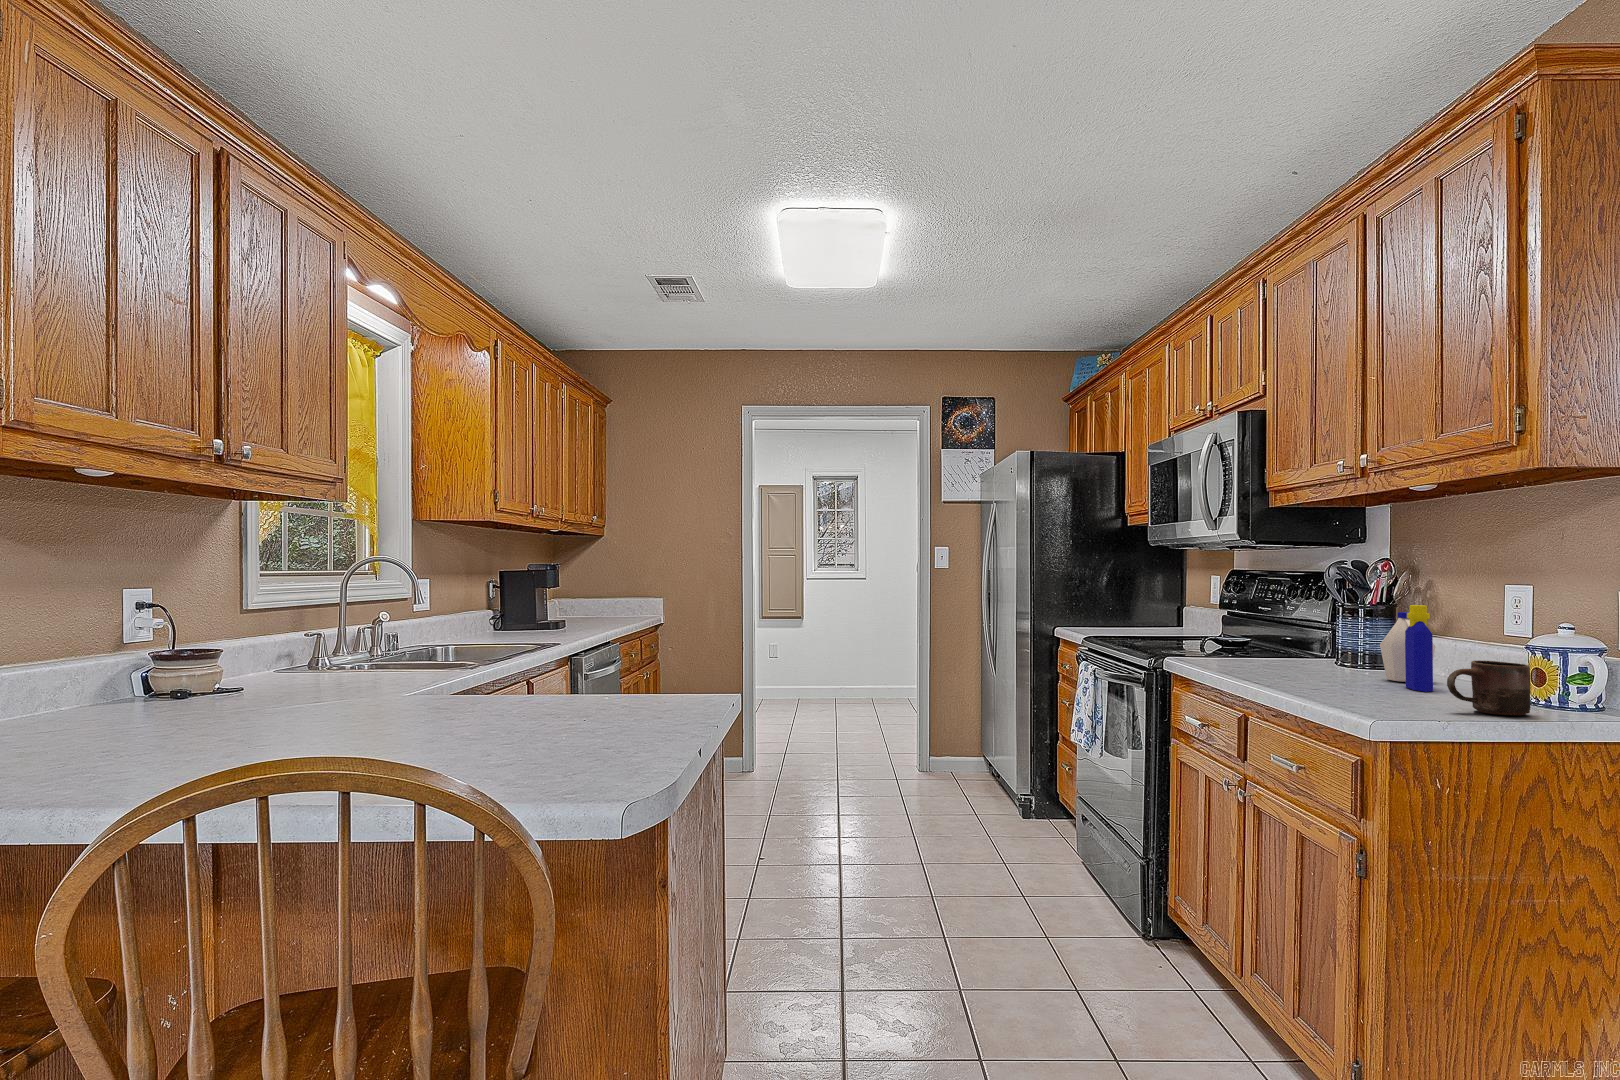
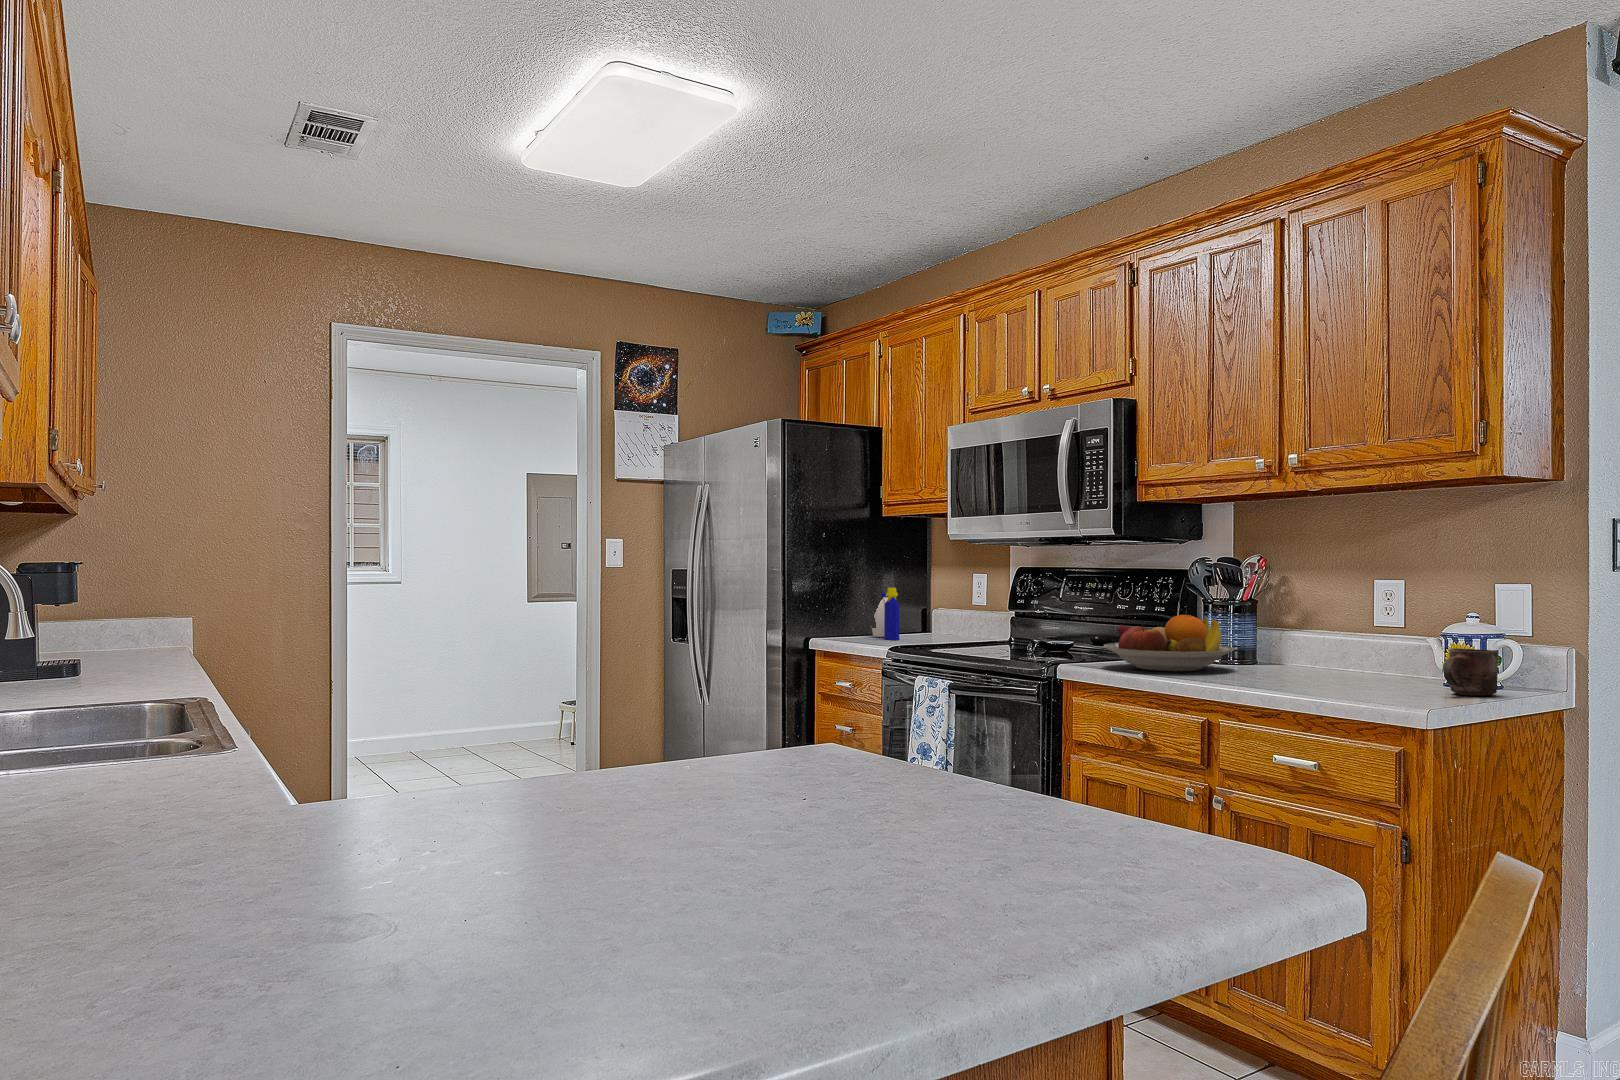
bottle: present [1380,605,1435,692] -> present [872,588,899,640]
fruit bowl: none [1201,615,1336,669] -> present [1104,615,1235,671]

